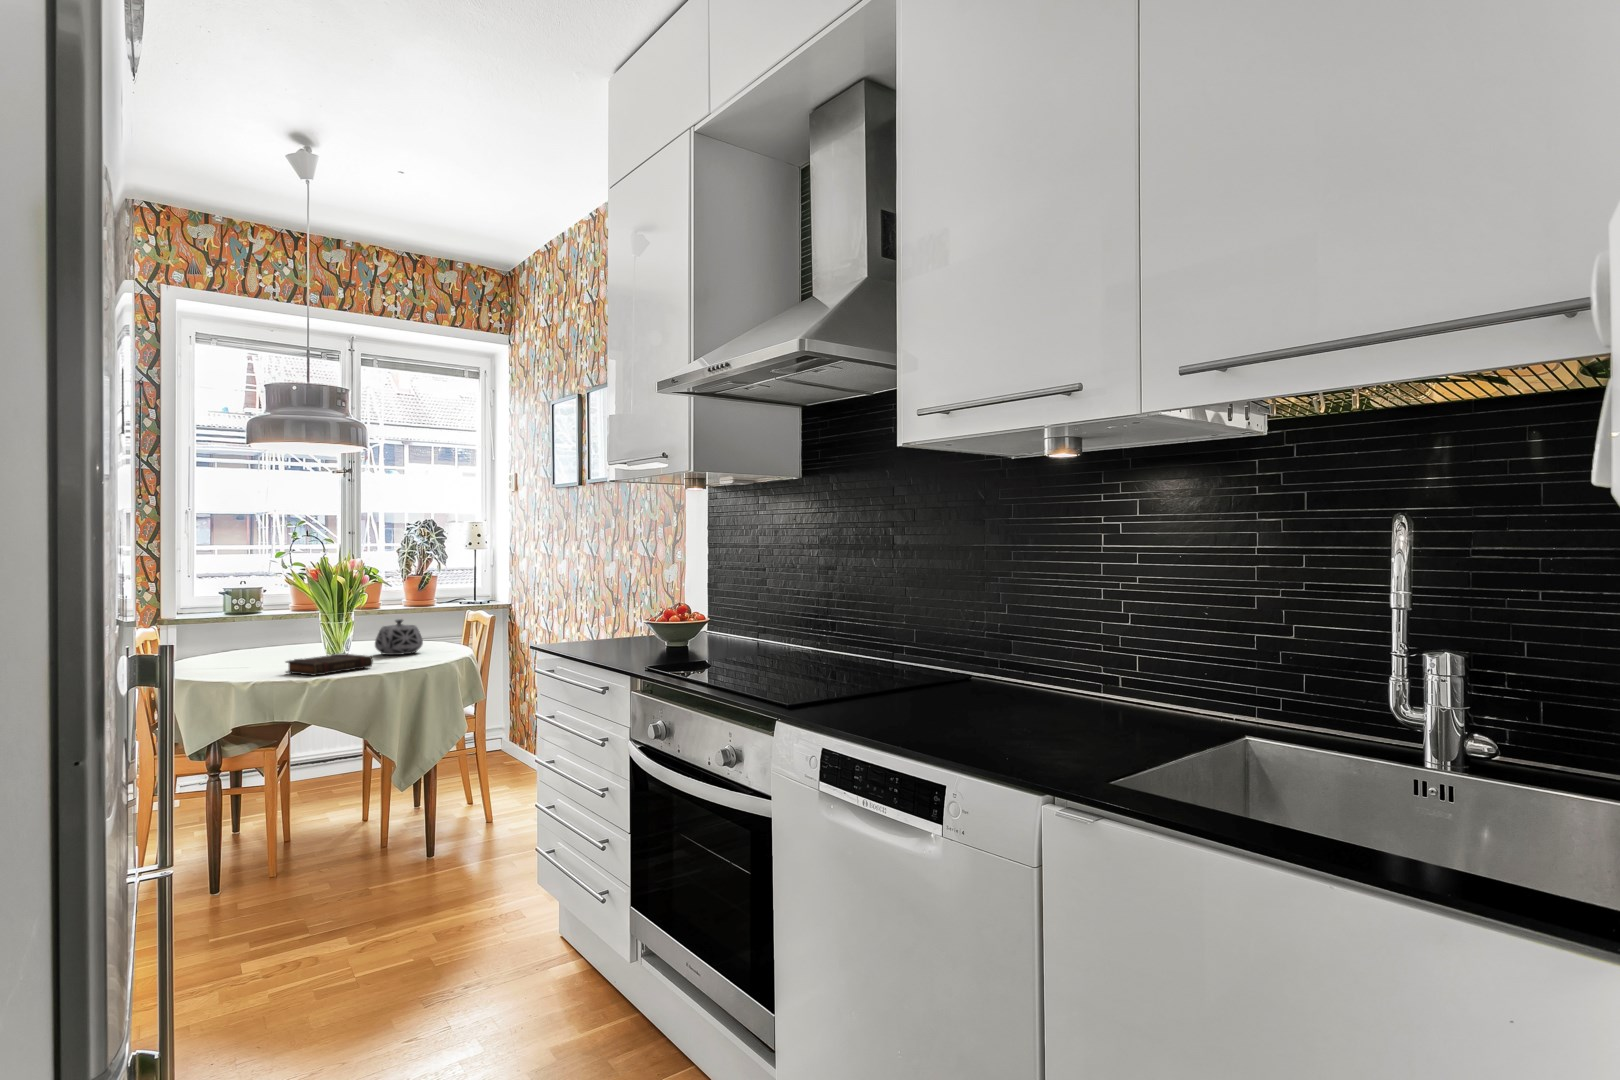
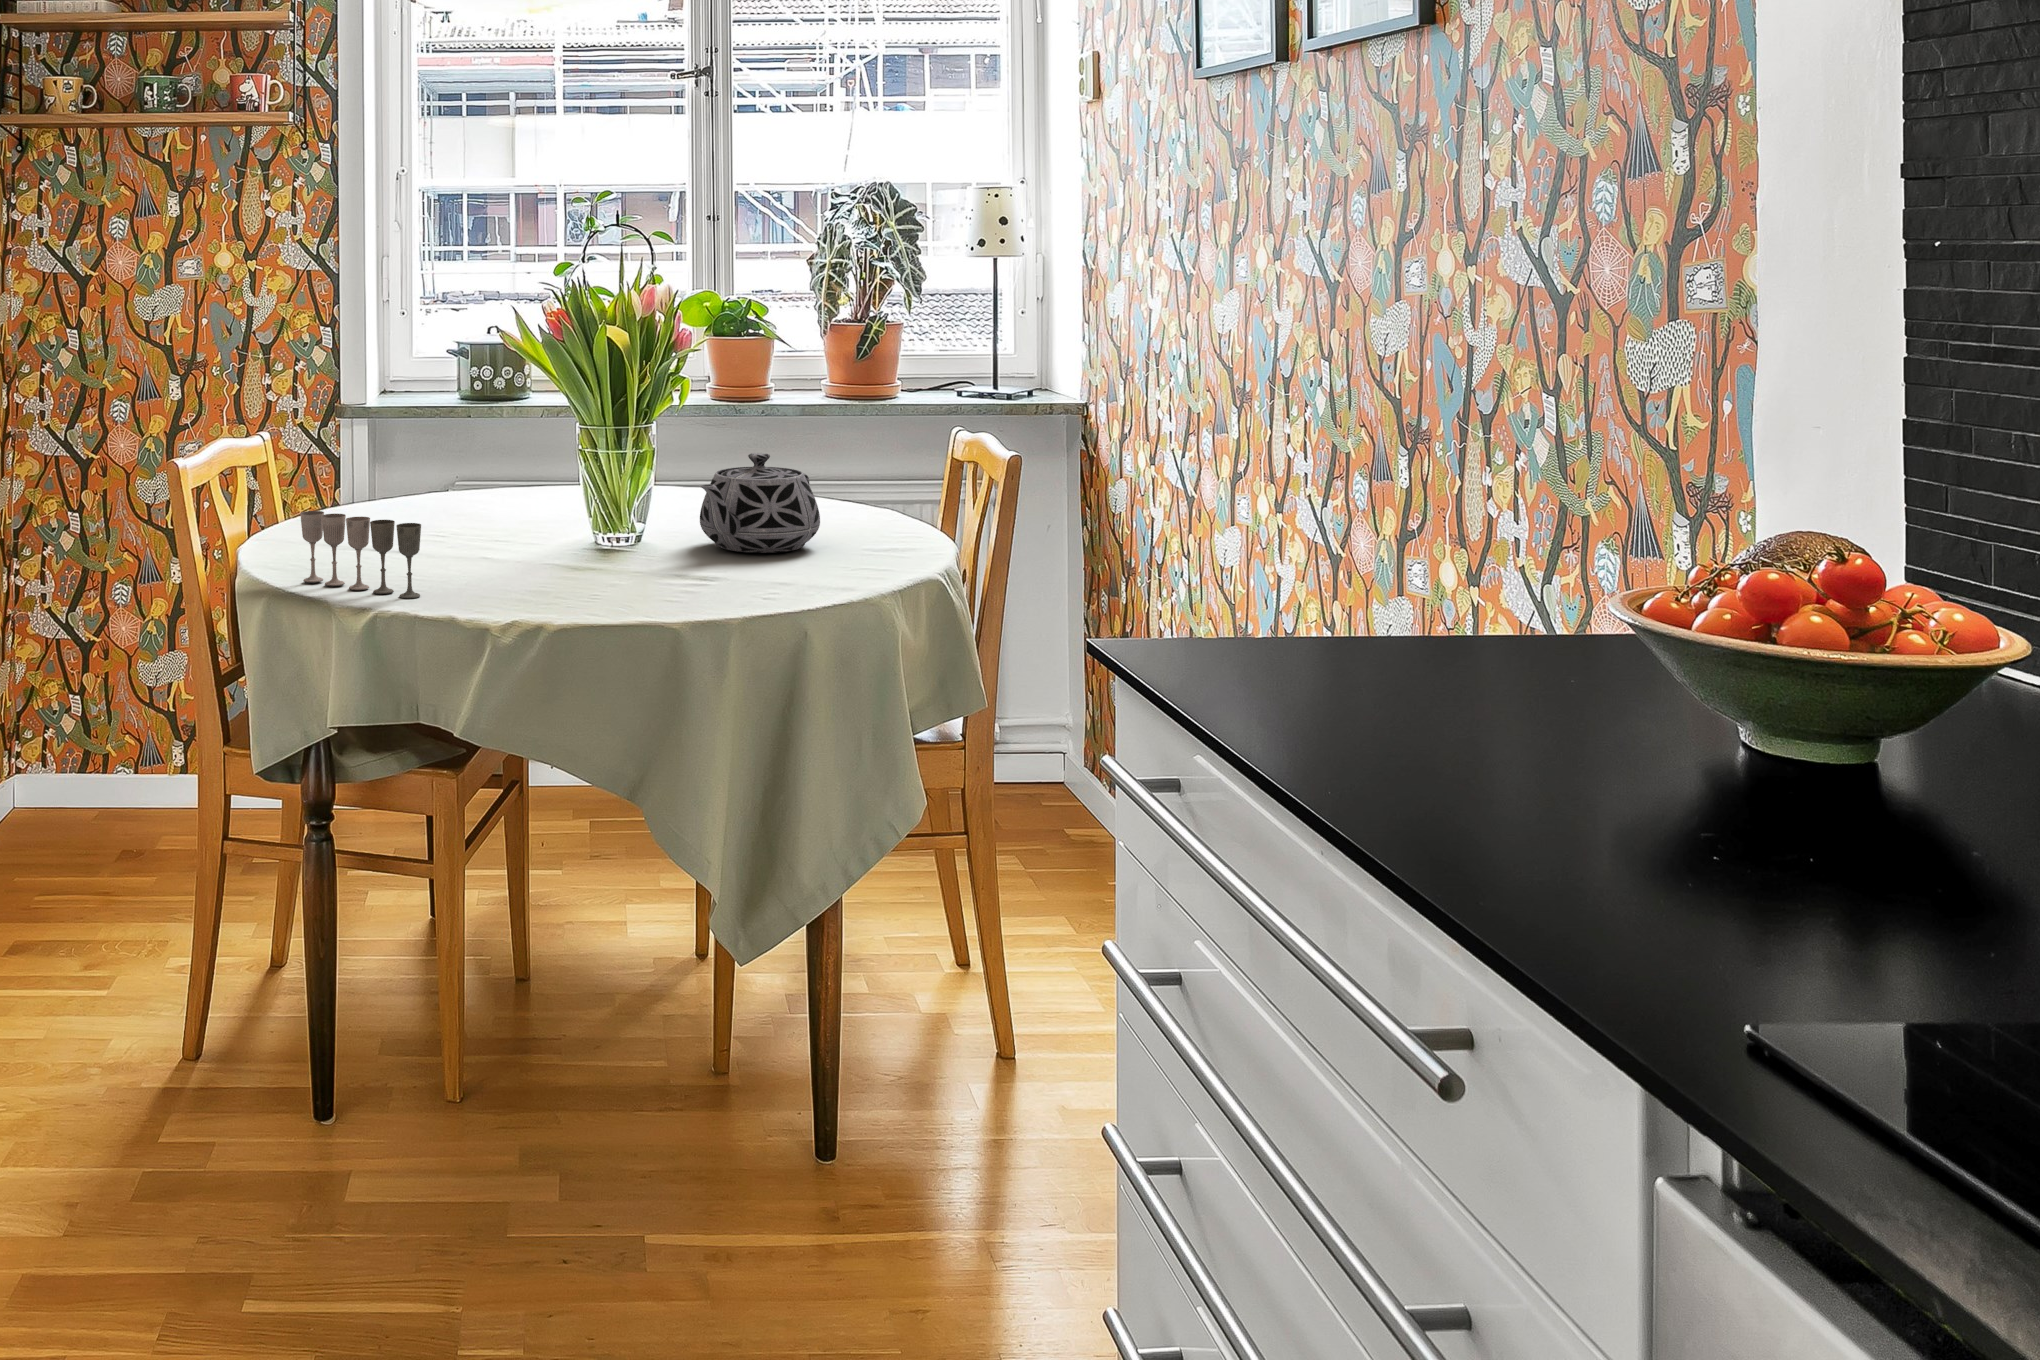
wine glass: none [211,646,274,674] -> present [300,511,421,598]
book: present [286,654,373,676] -> none [442,552,654,624]

